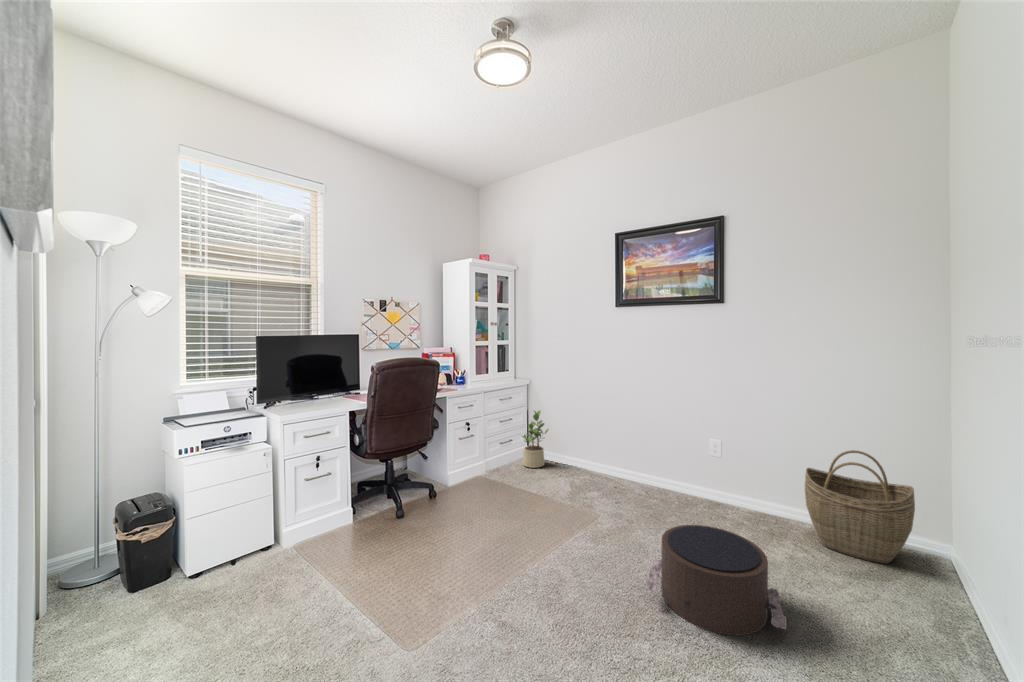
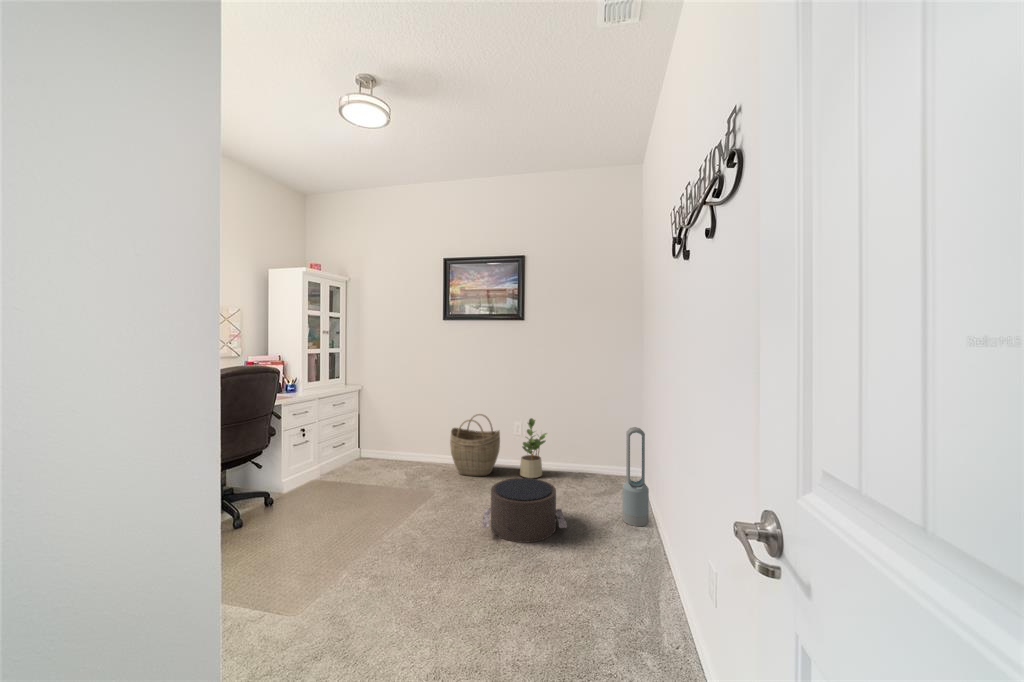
potted plant: present [522,410,548,468] -> present [520,418,547,478]
woven basket: present [805,450,915,564] -> present [450,414,500,476]
air purifier: none [904,484,970,668] -> present [622,427,649,526]

